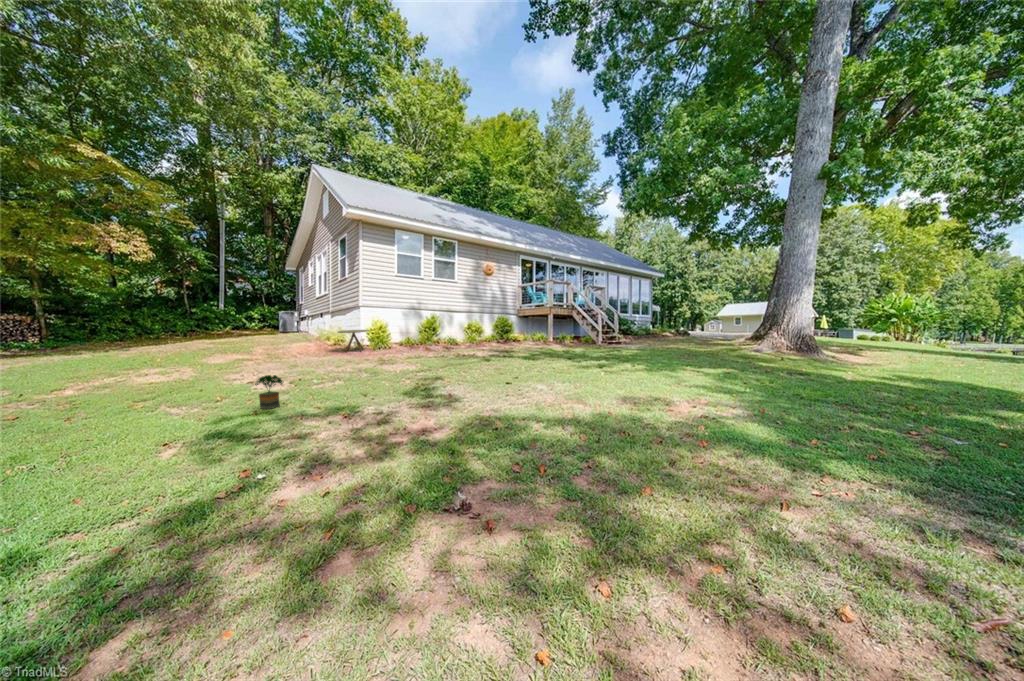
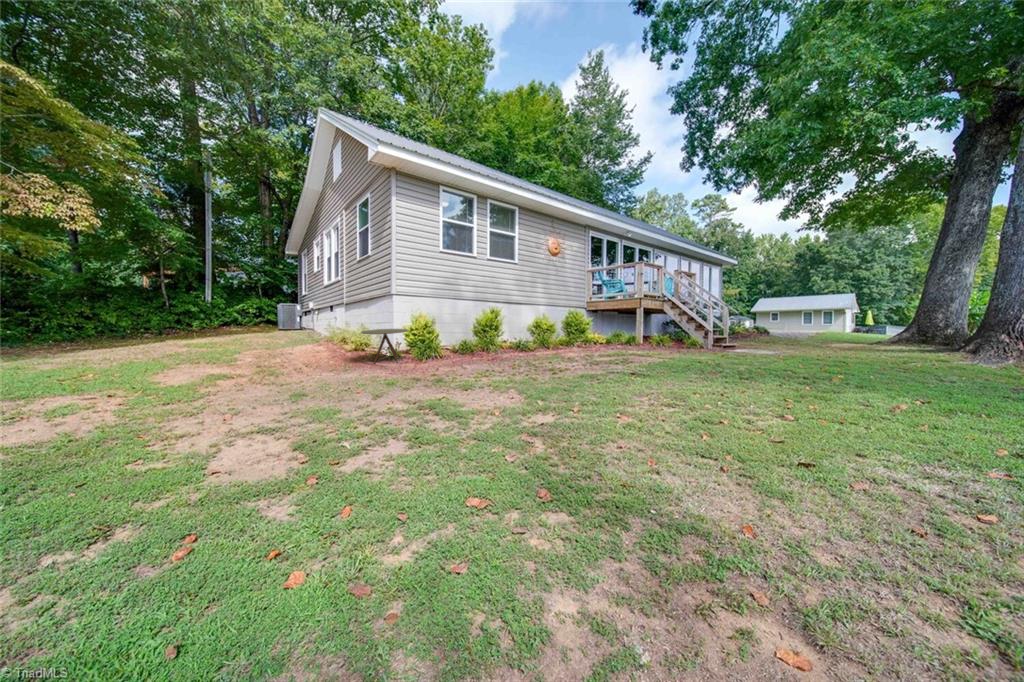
potted tree: present [255,375,284,409] -> none [132,495,244,630]

